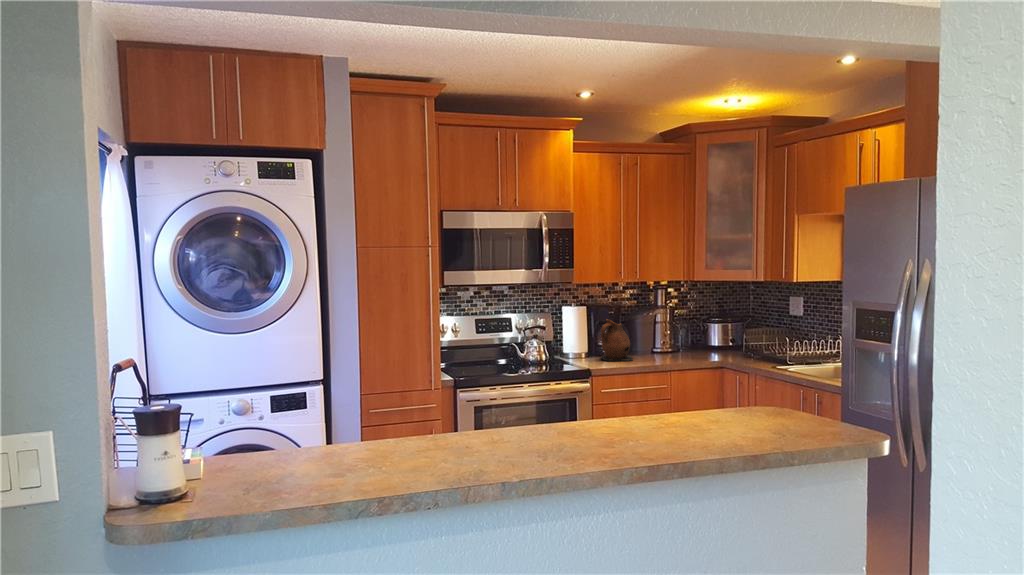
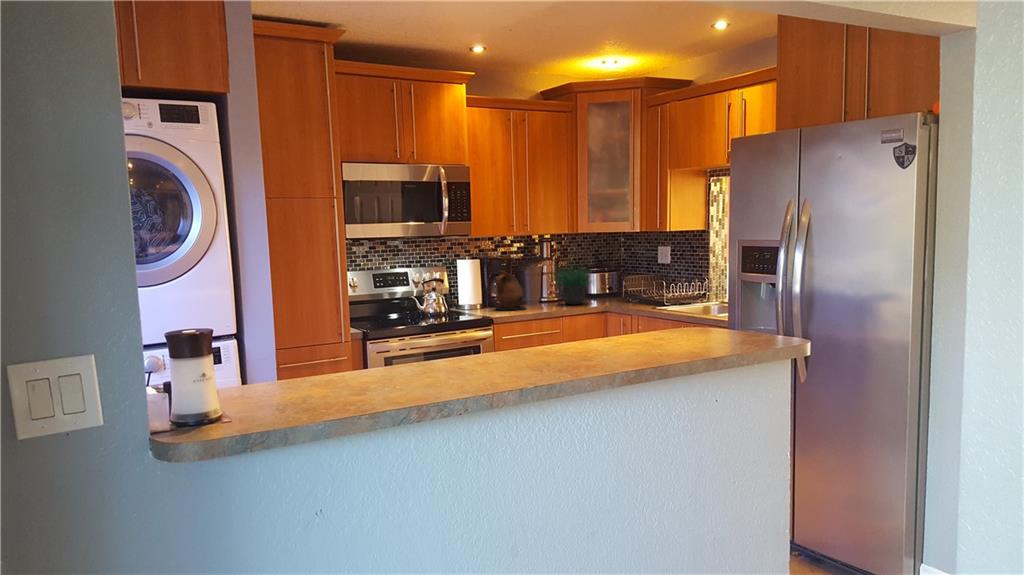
potted plant: none [656,300,719,358] -> present [555,267,592,305]

